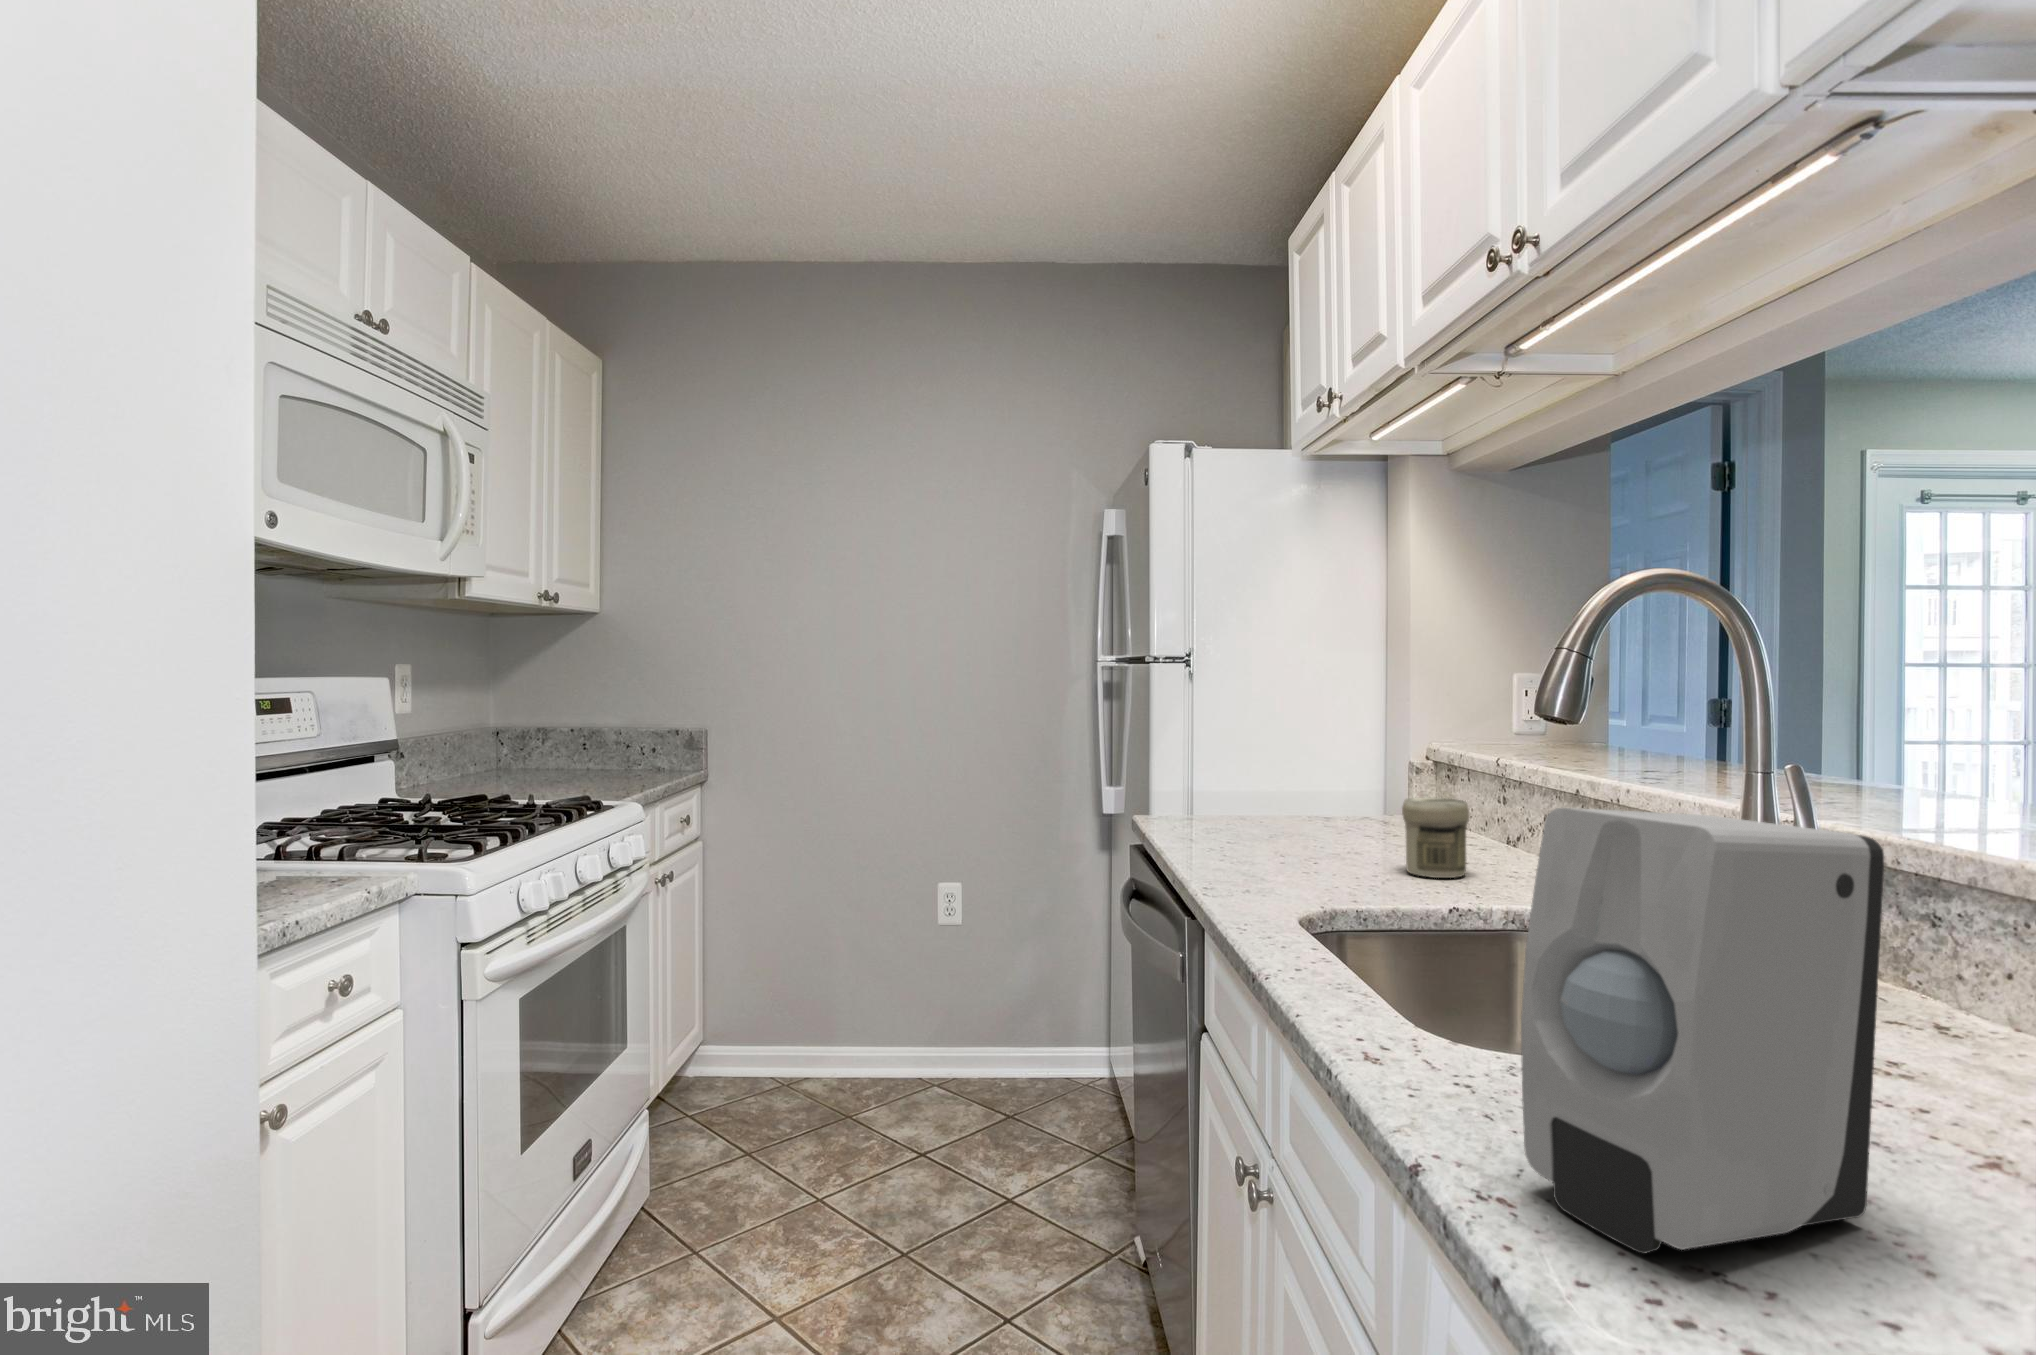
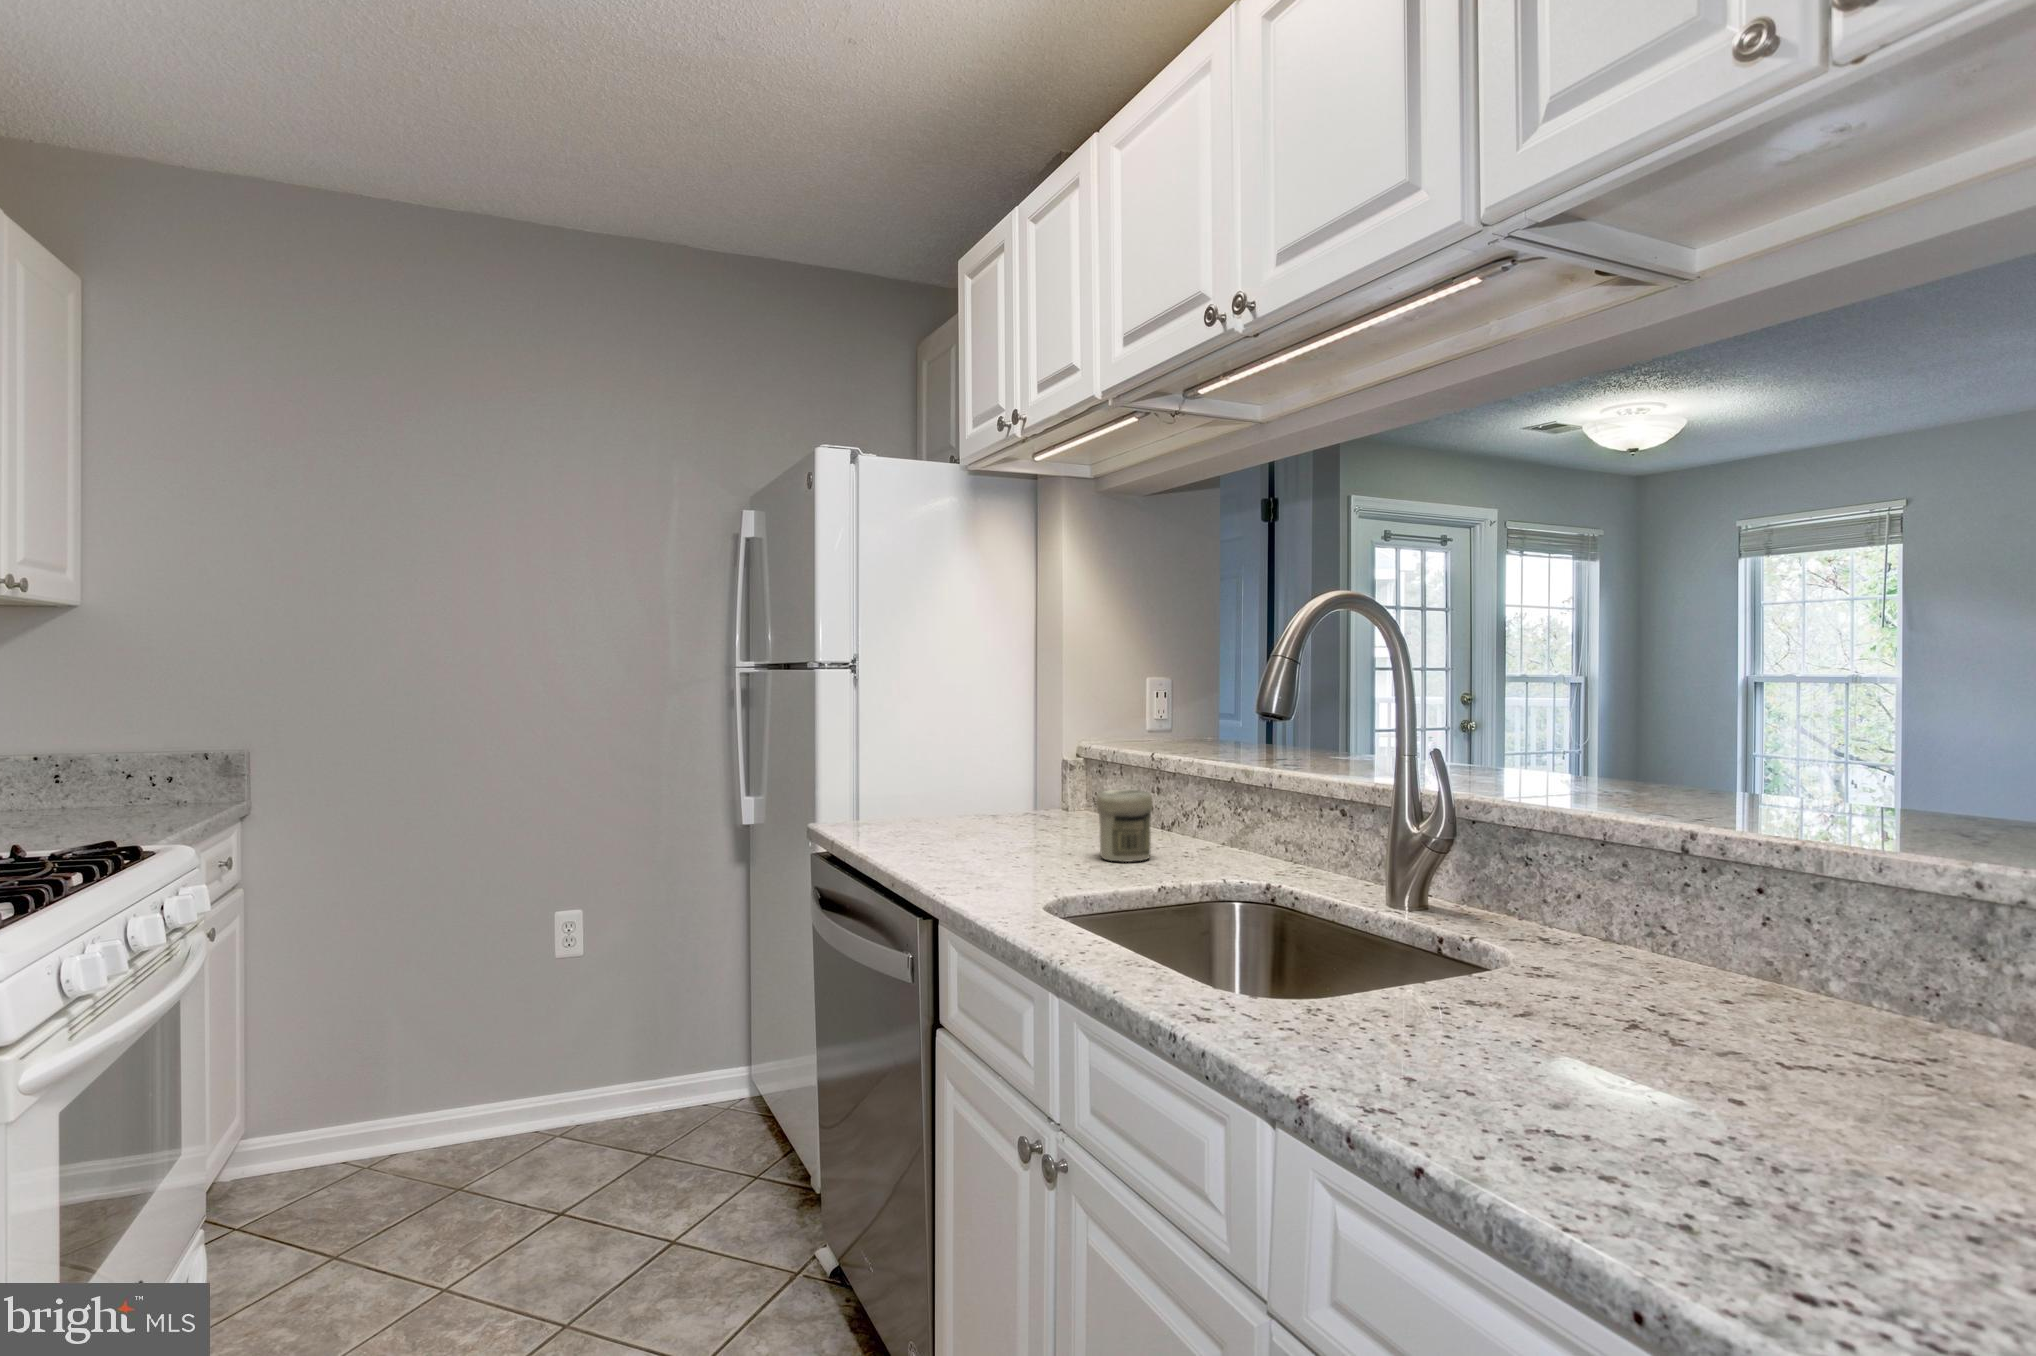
soap dispenser: present [1521,808,1884,1254] -> none [1389,786,1610,1129]

